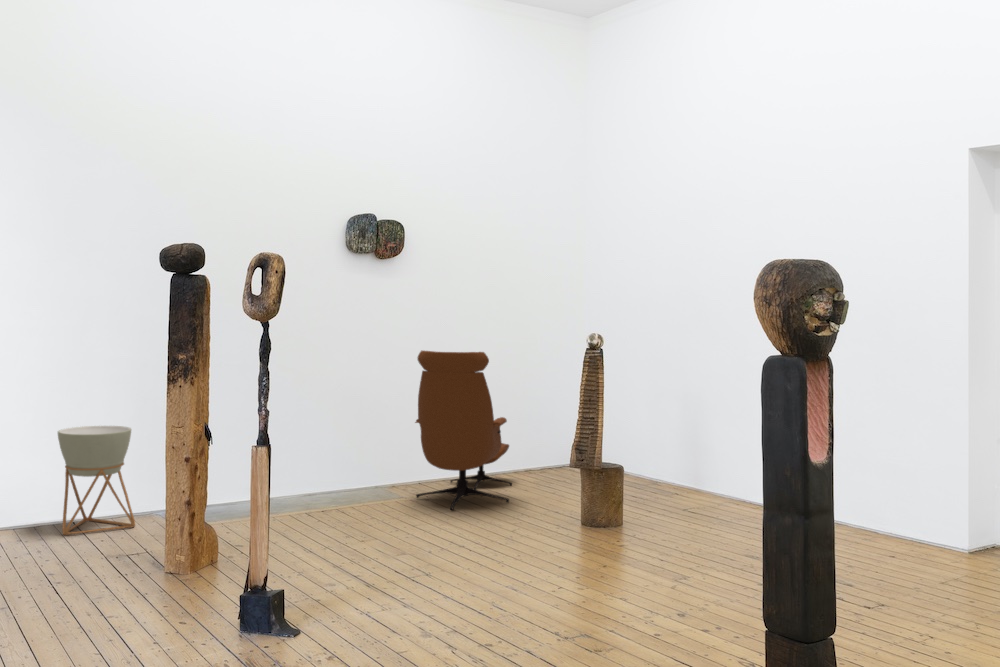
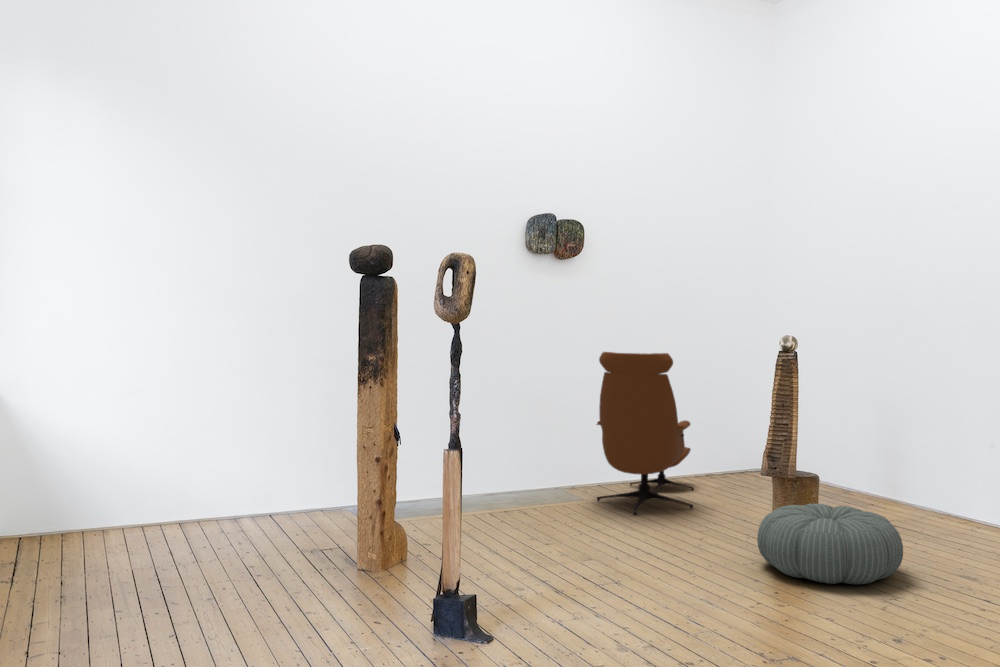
planter: present [58,426,135,535] -> none [257,423,328,528]
pouf: none [563,493,692,567] -> present [757,504,903,584]

